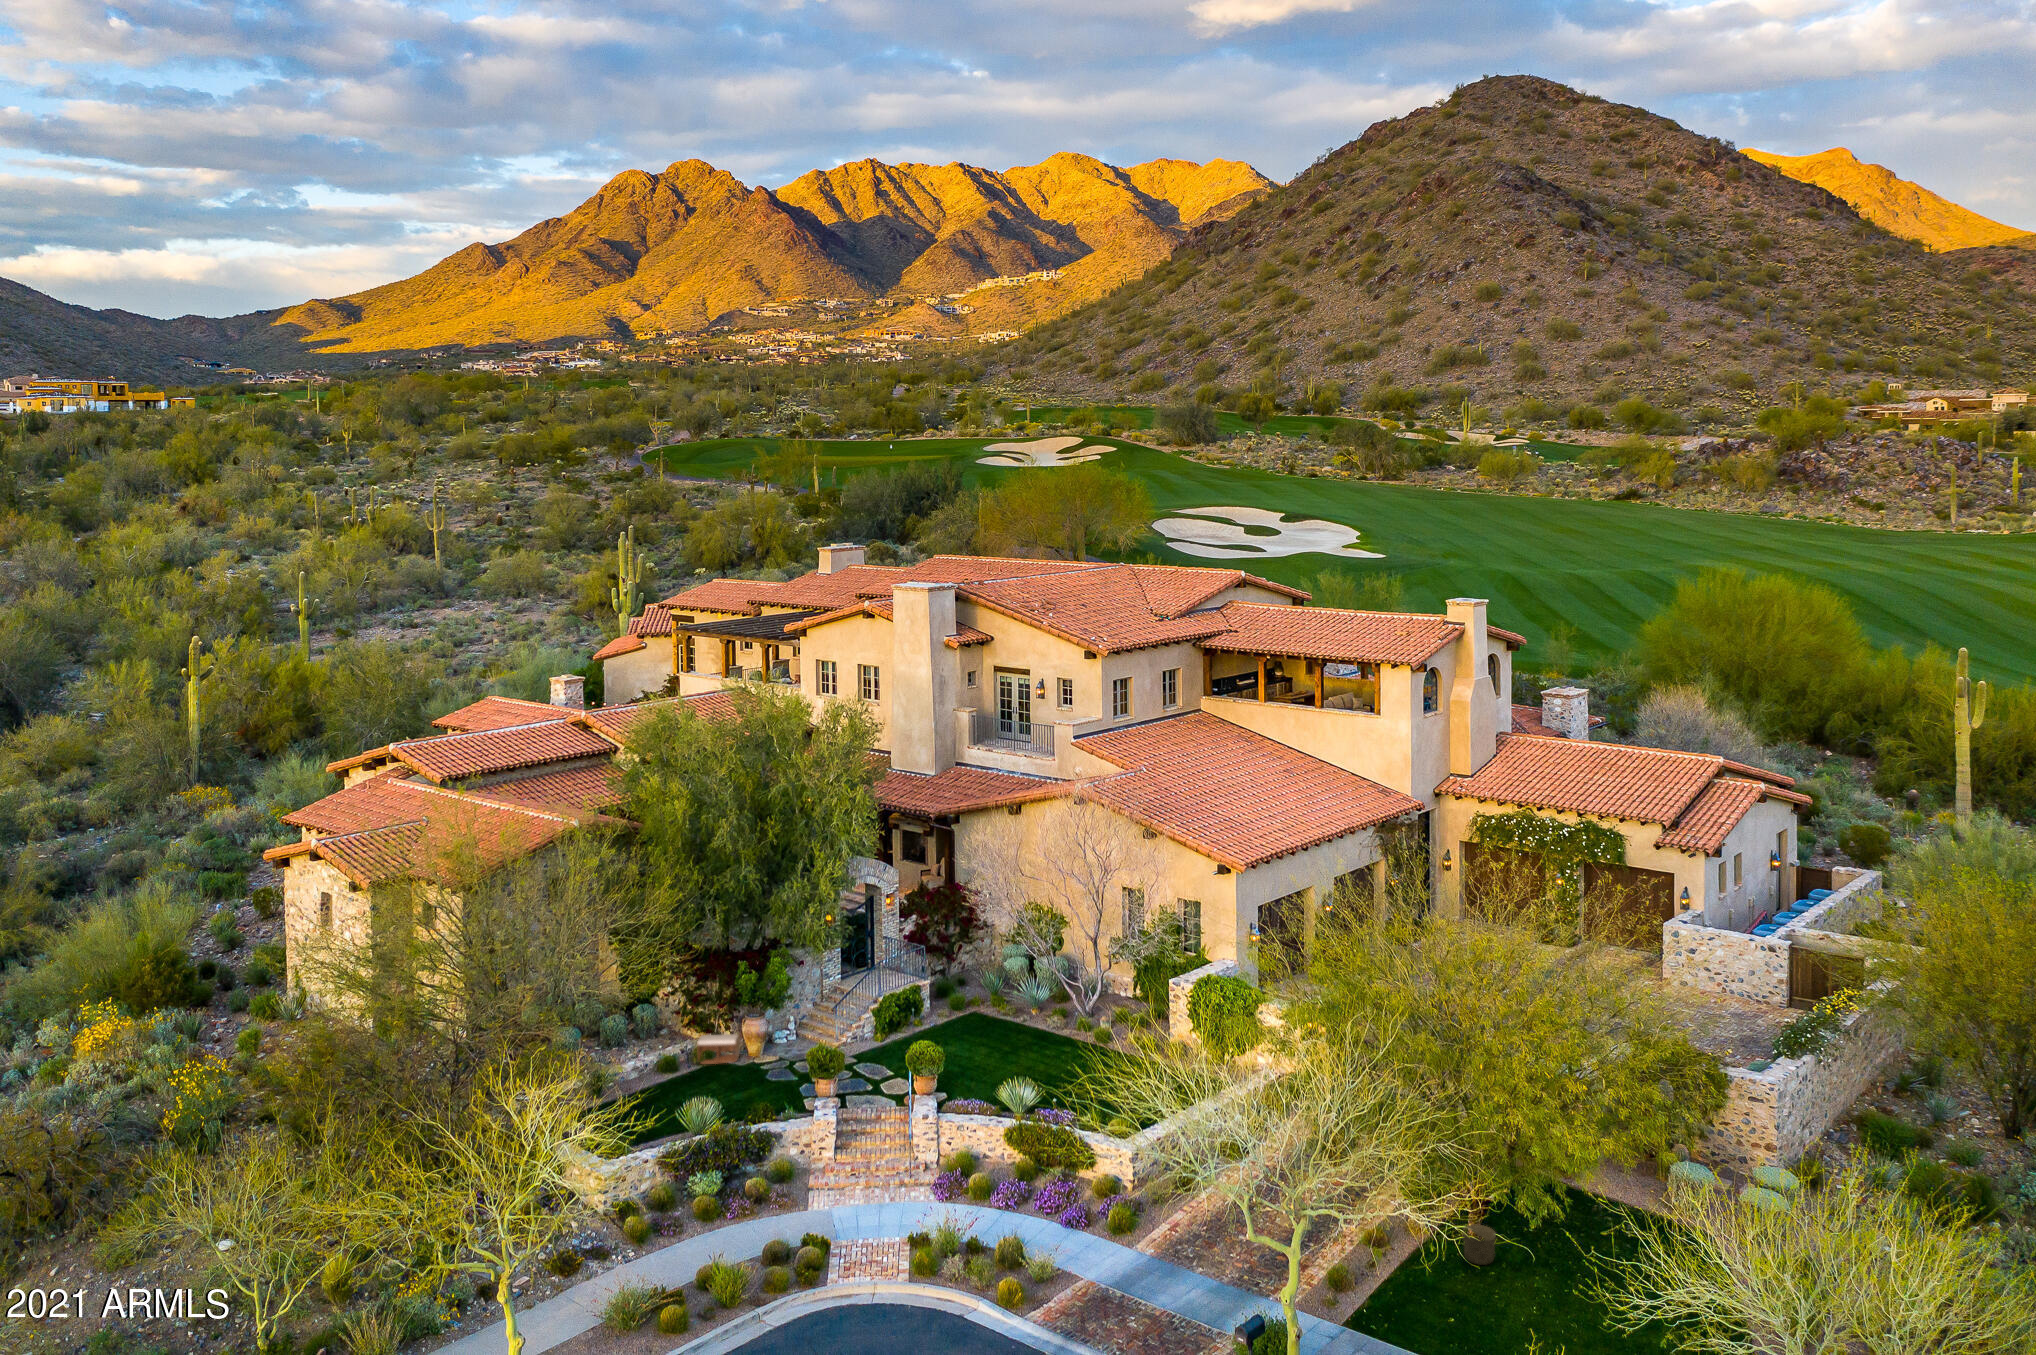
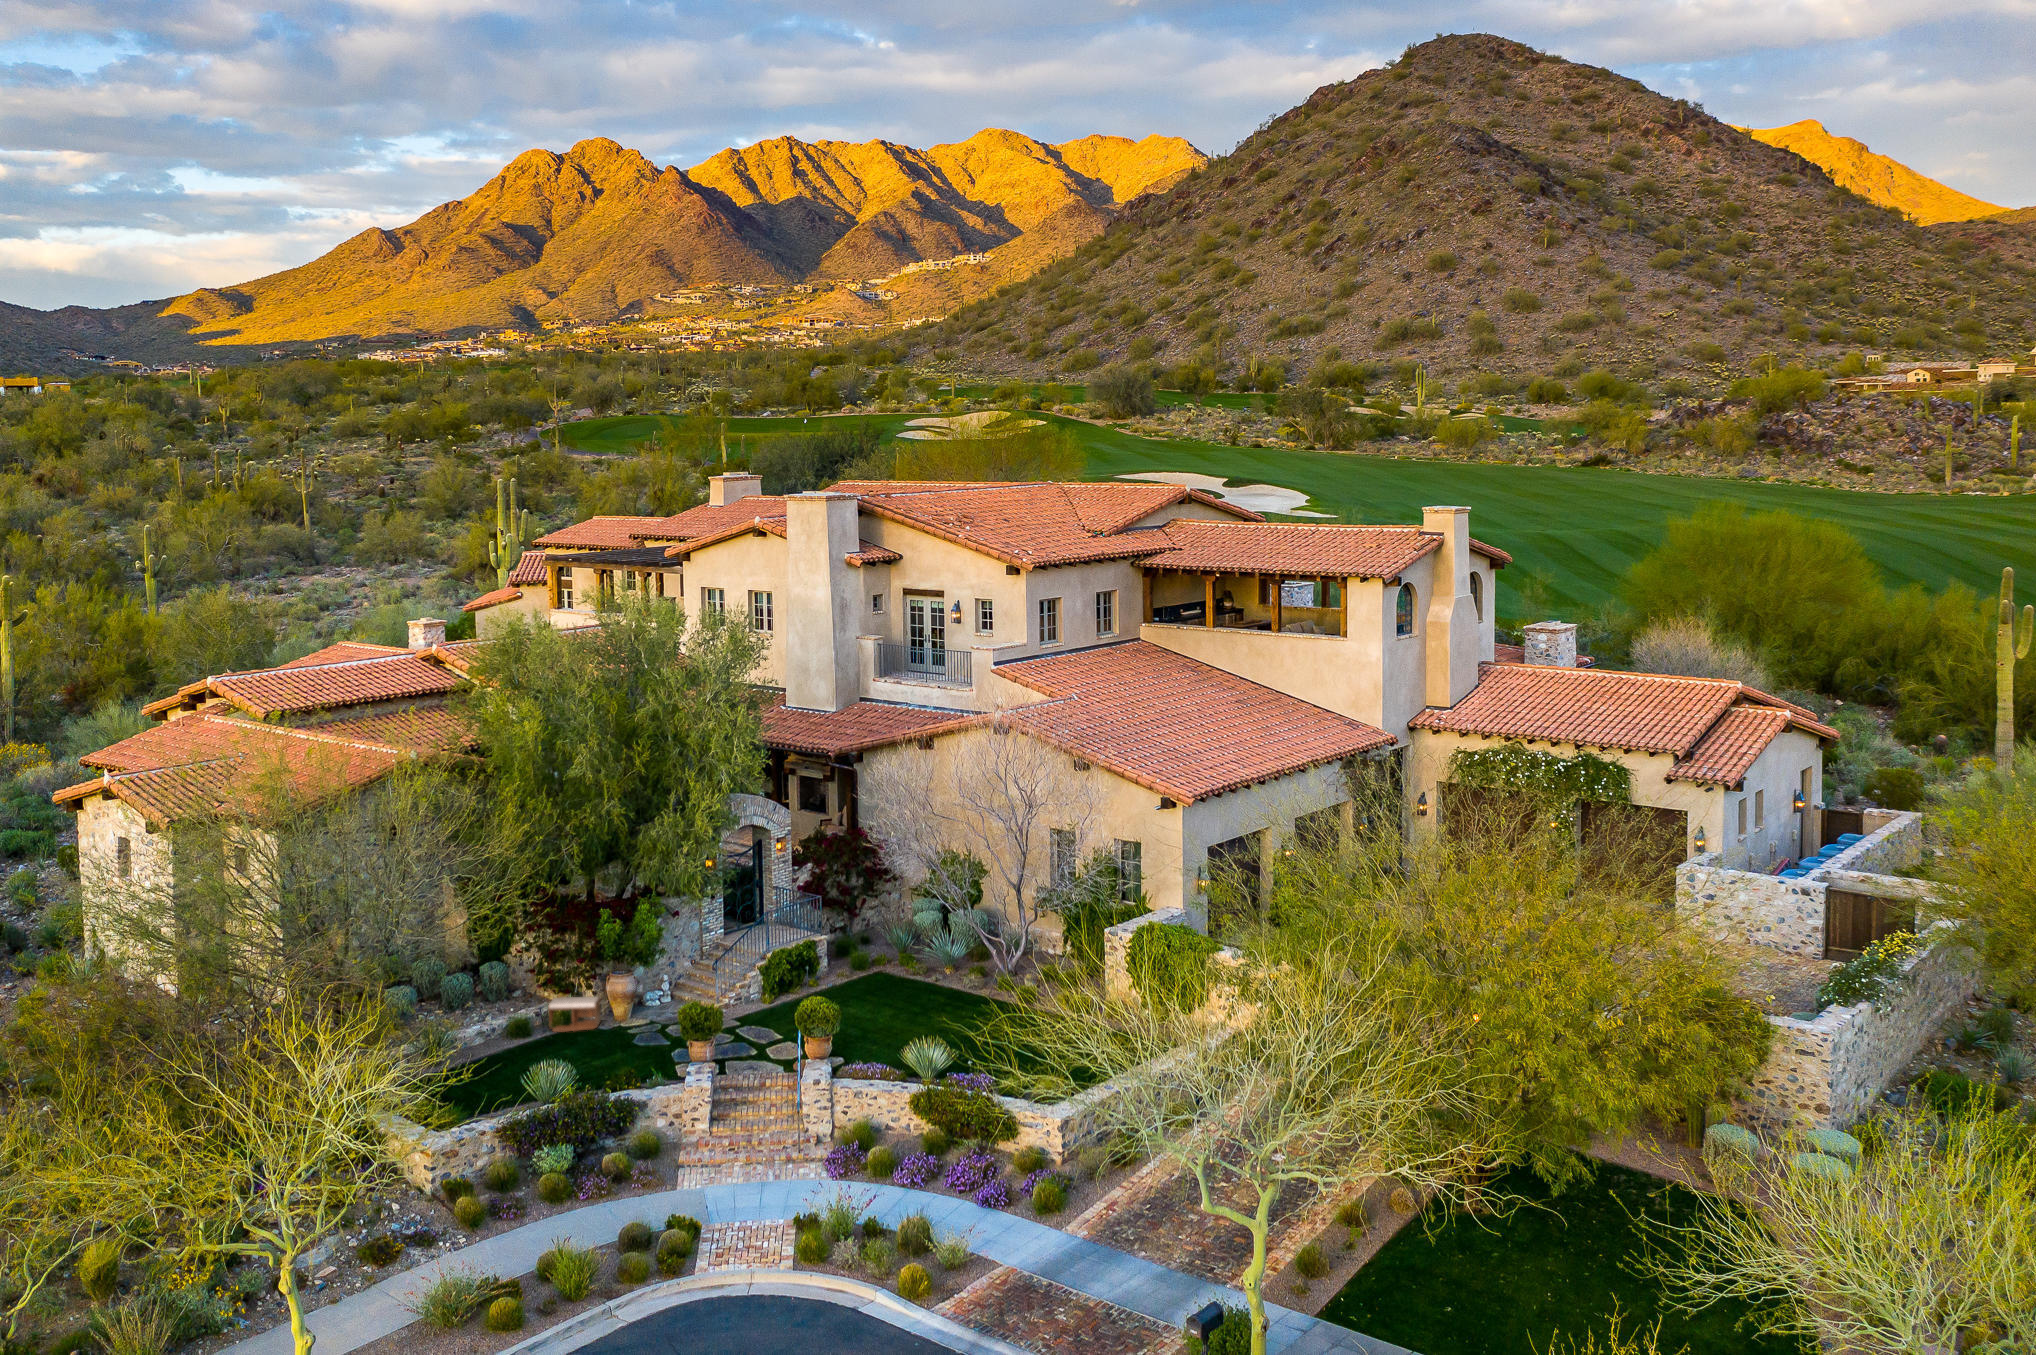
planter: present [1463,1225,1496,1265] -> none [1465,1193,1504,1240]

